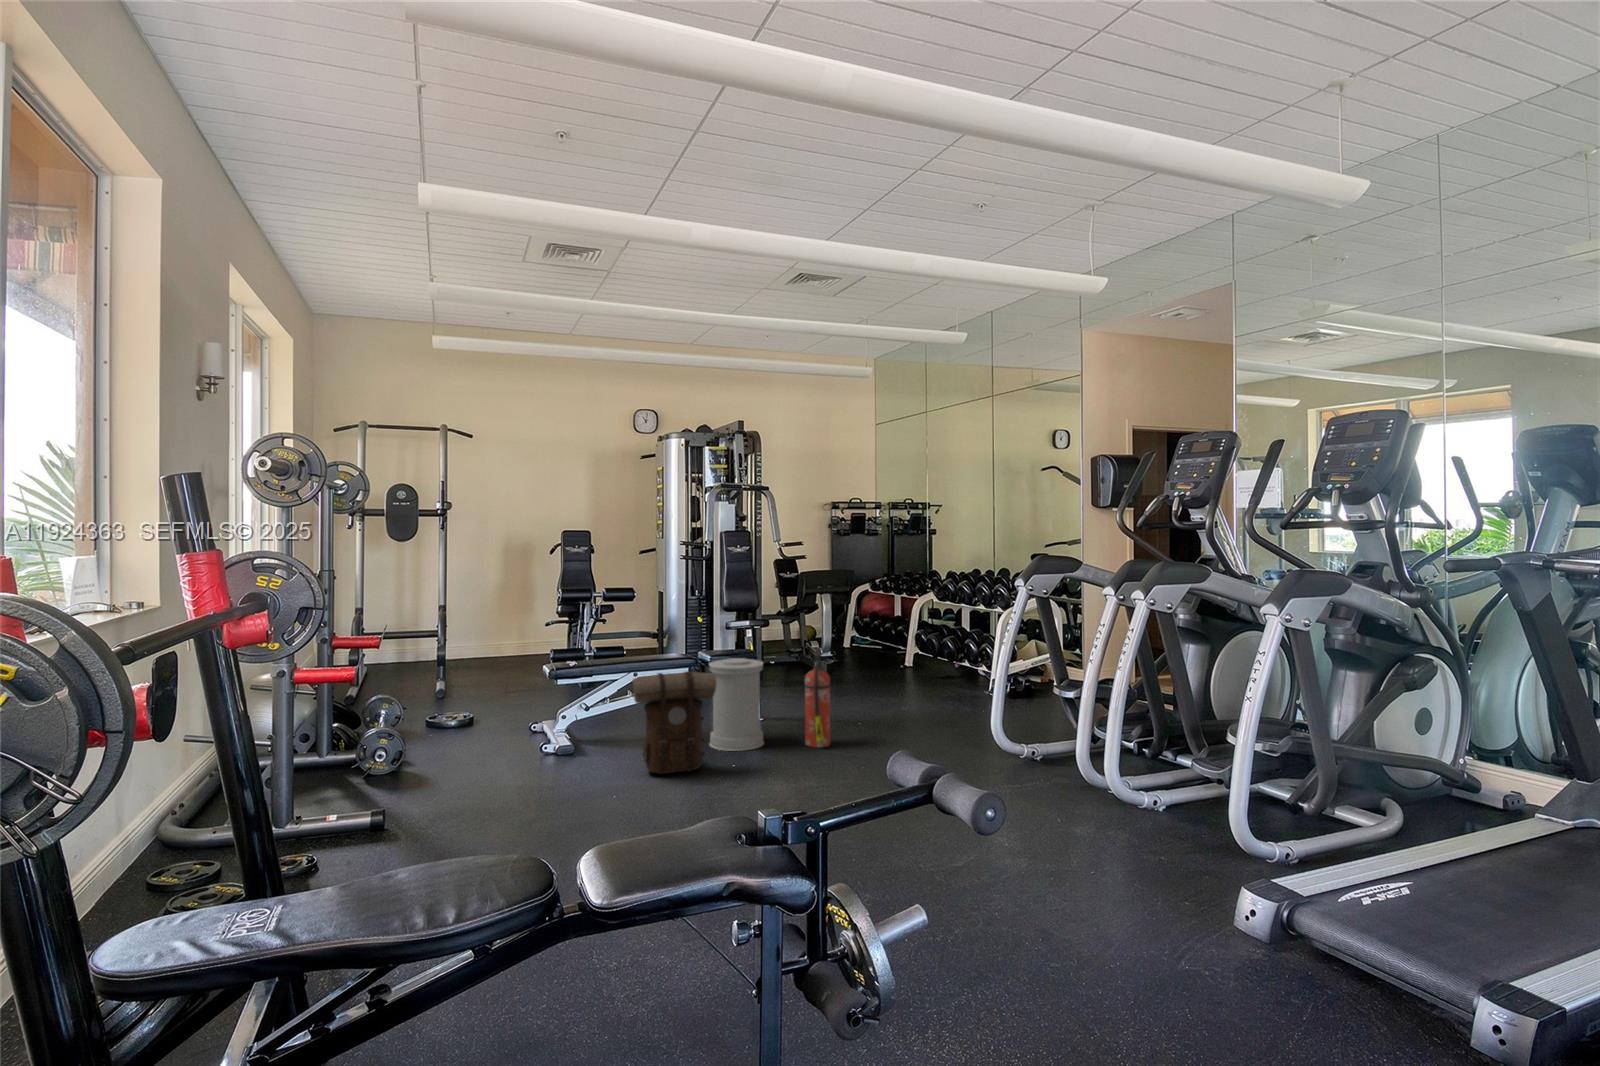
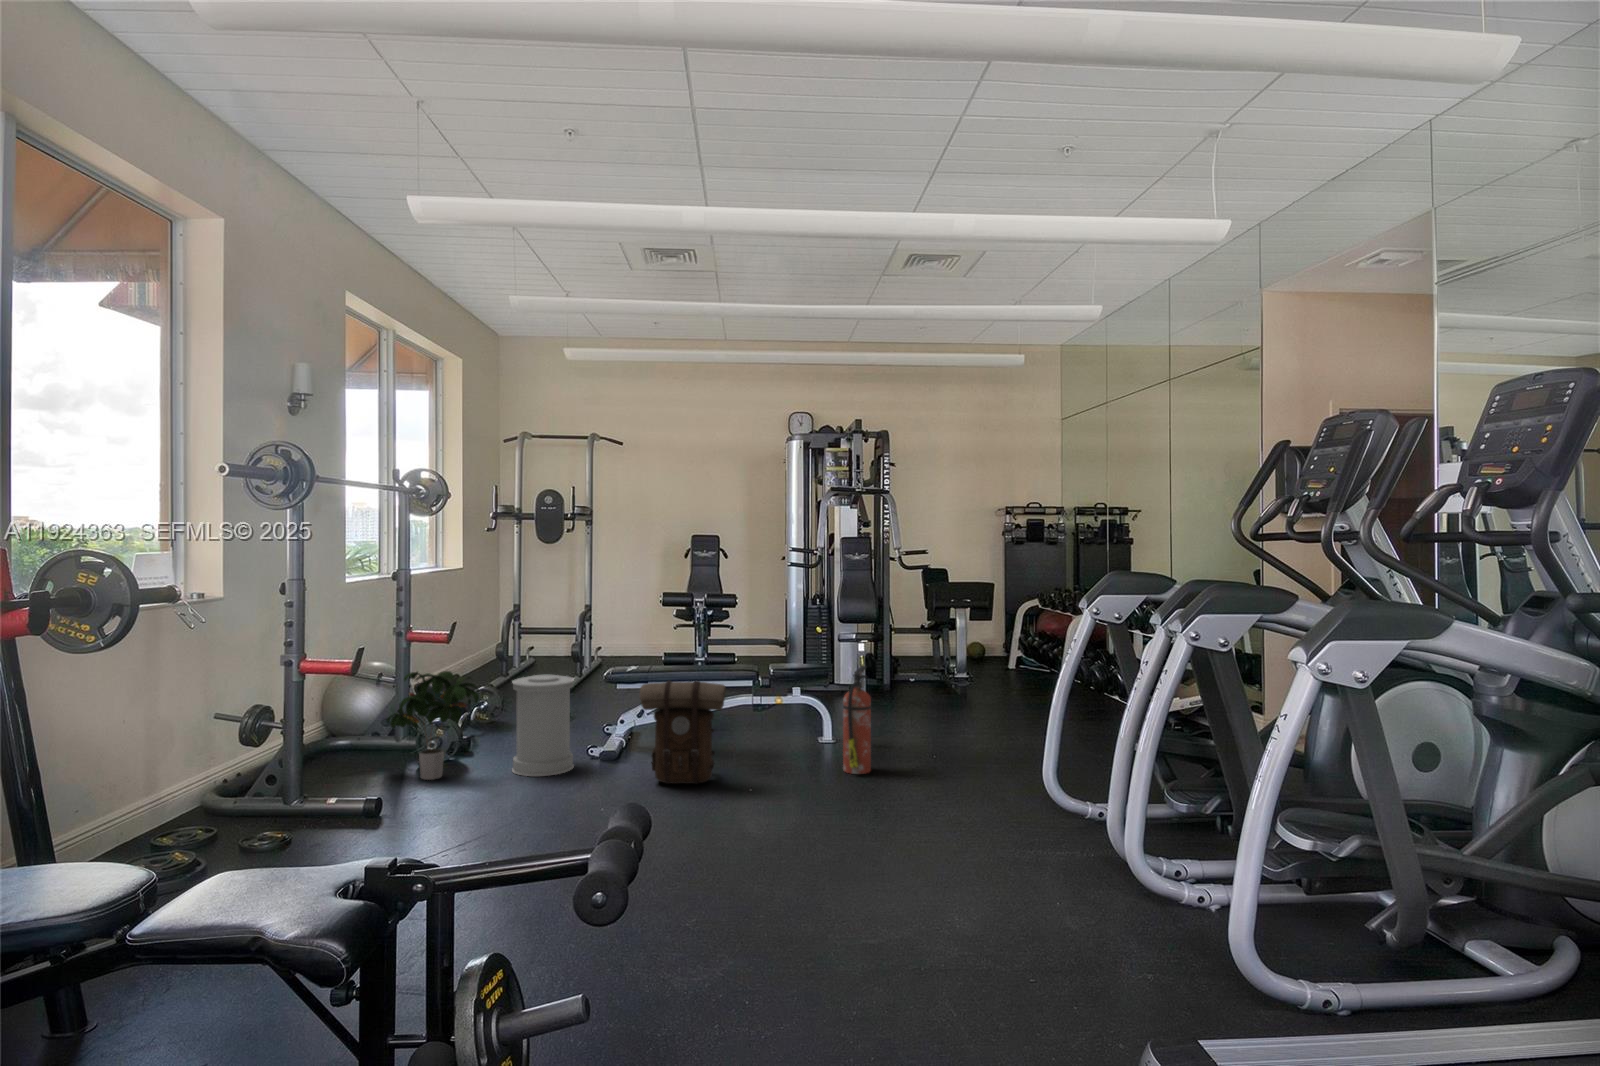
trash can: present [709,658,764,751] -> present [512,675,574,776]
potted plant: none [341,679,455,798] -> present [387,671,479,780]

